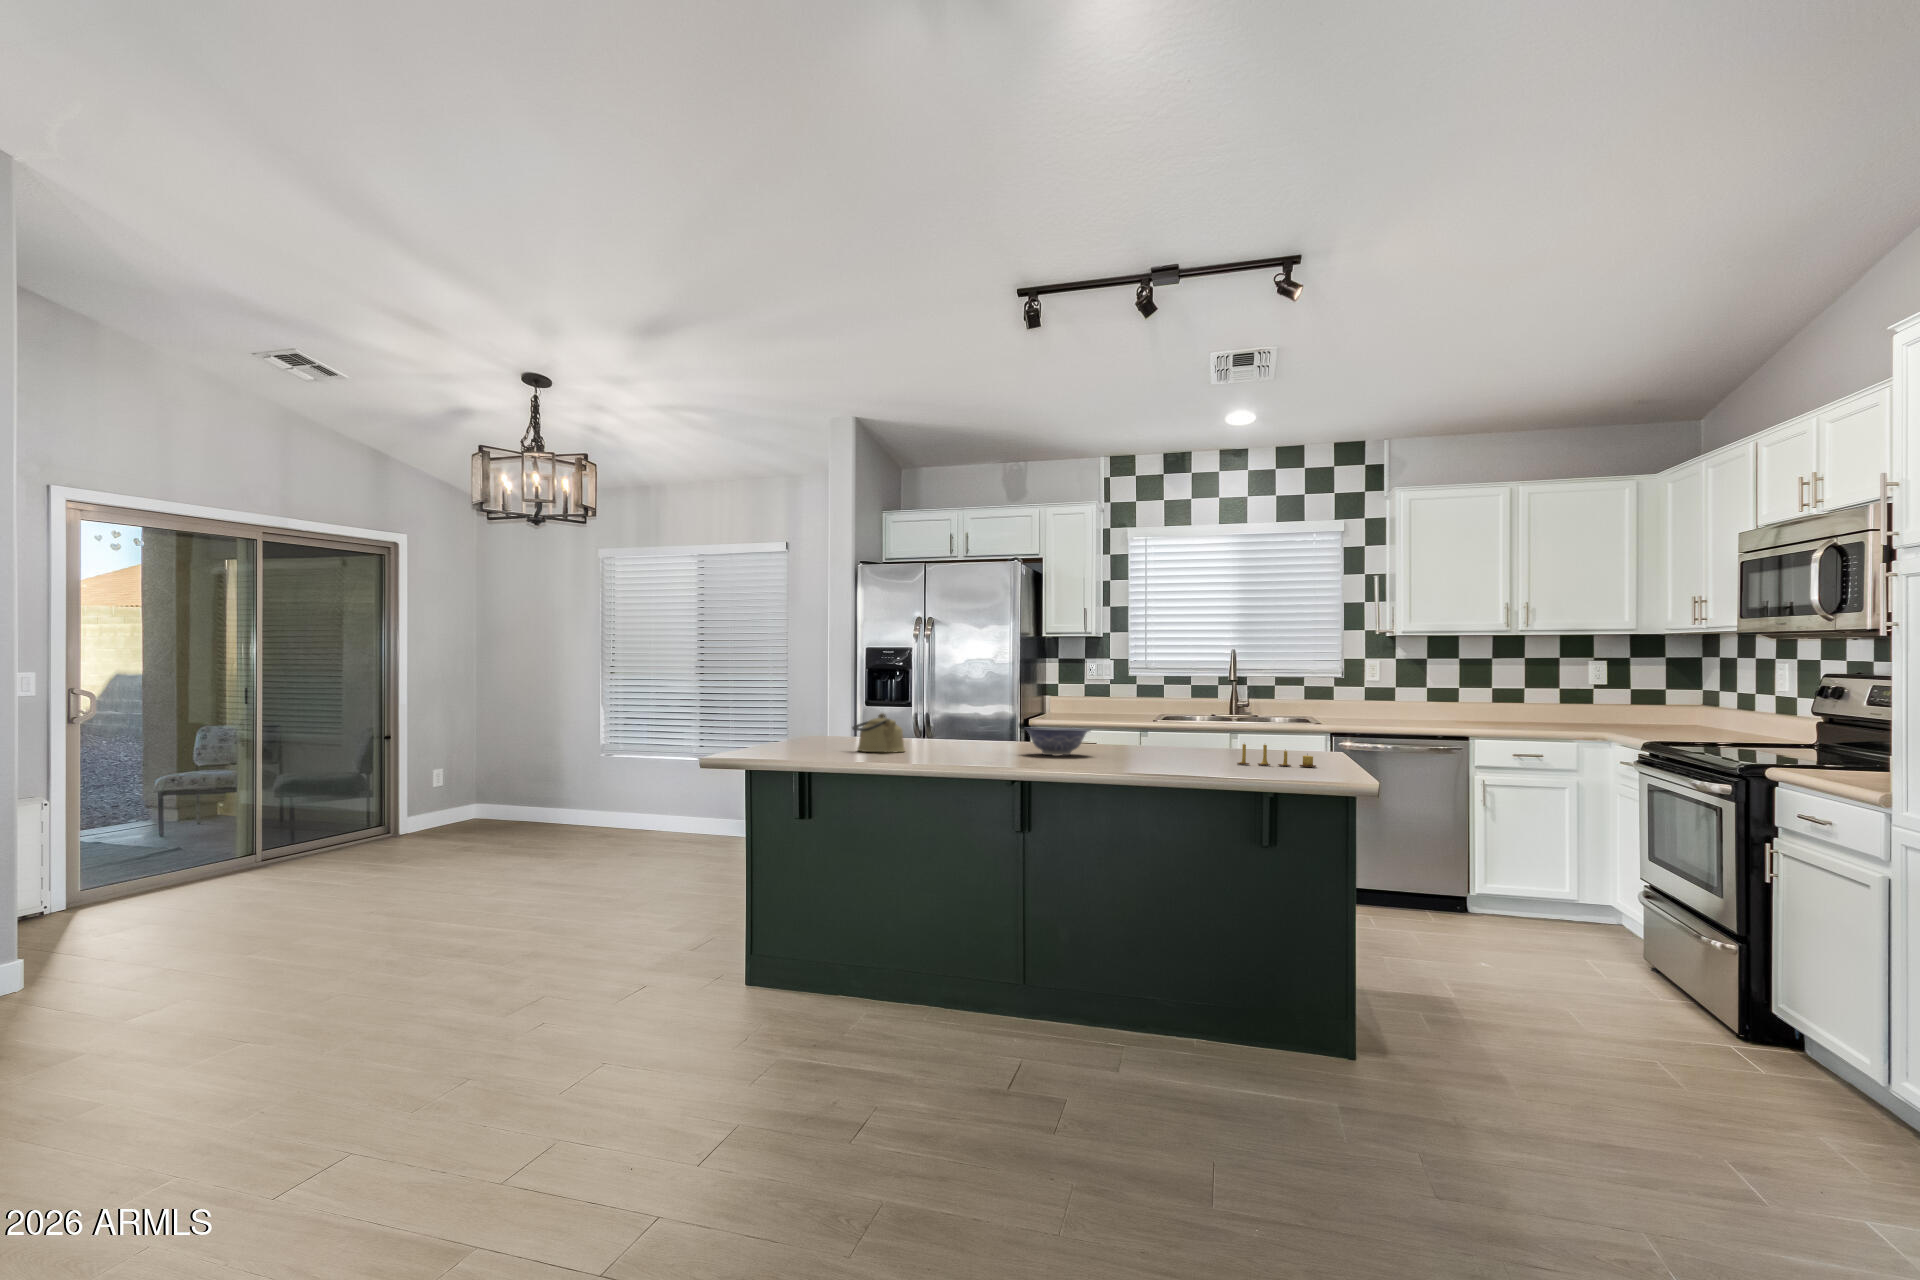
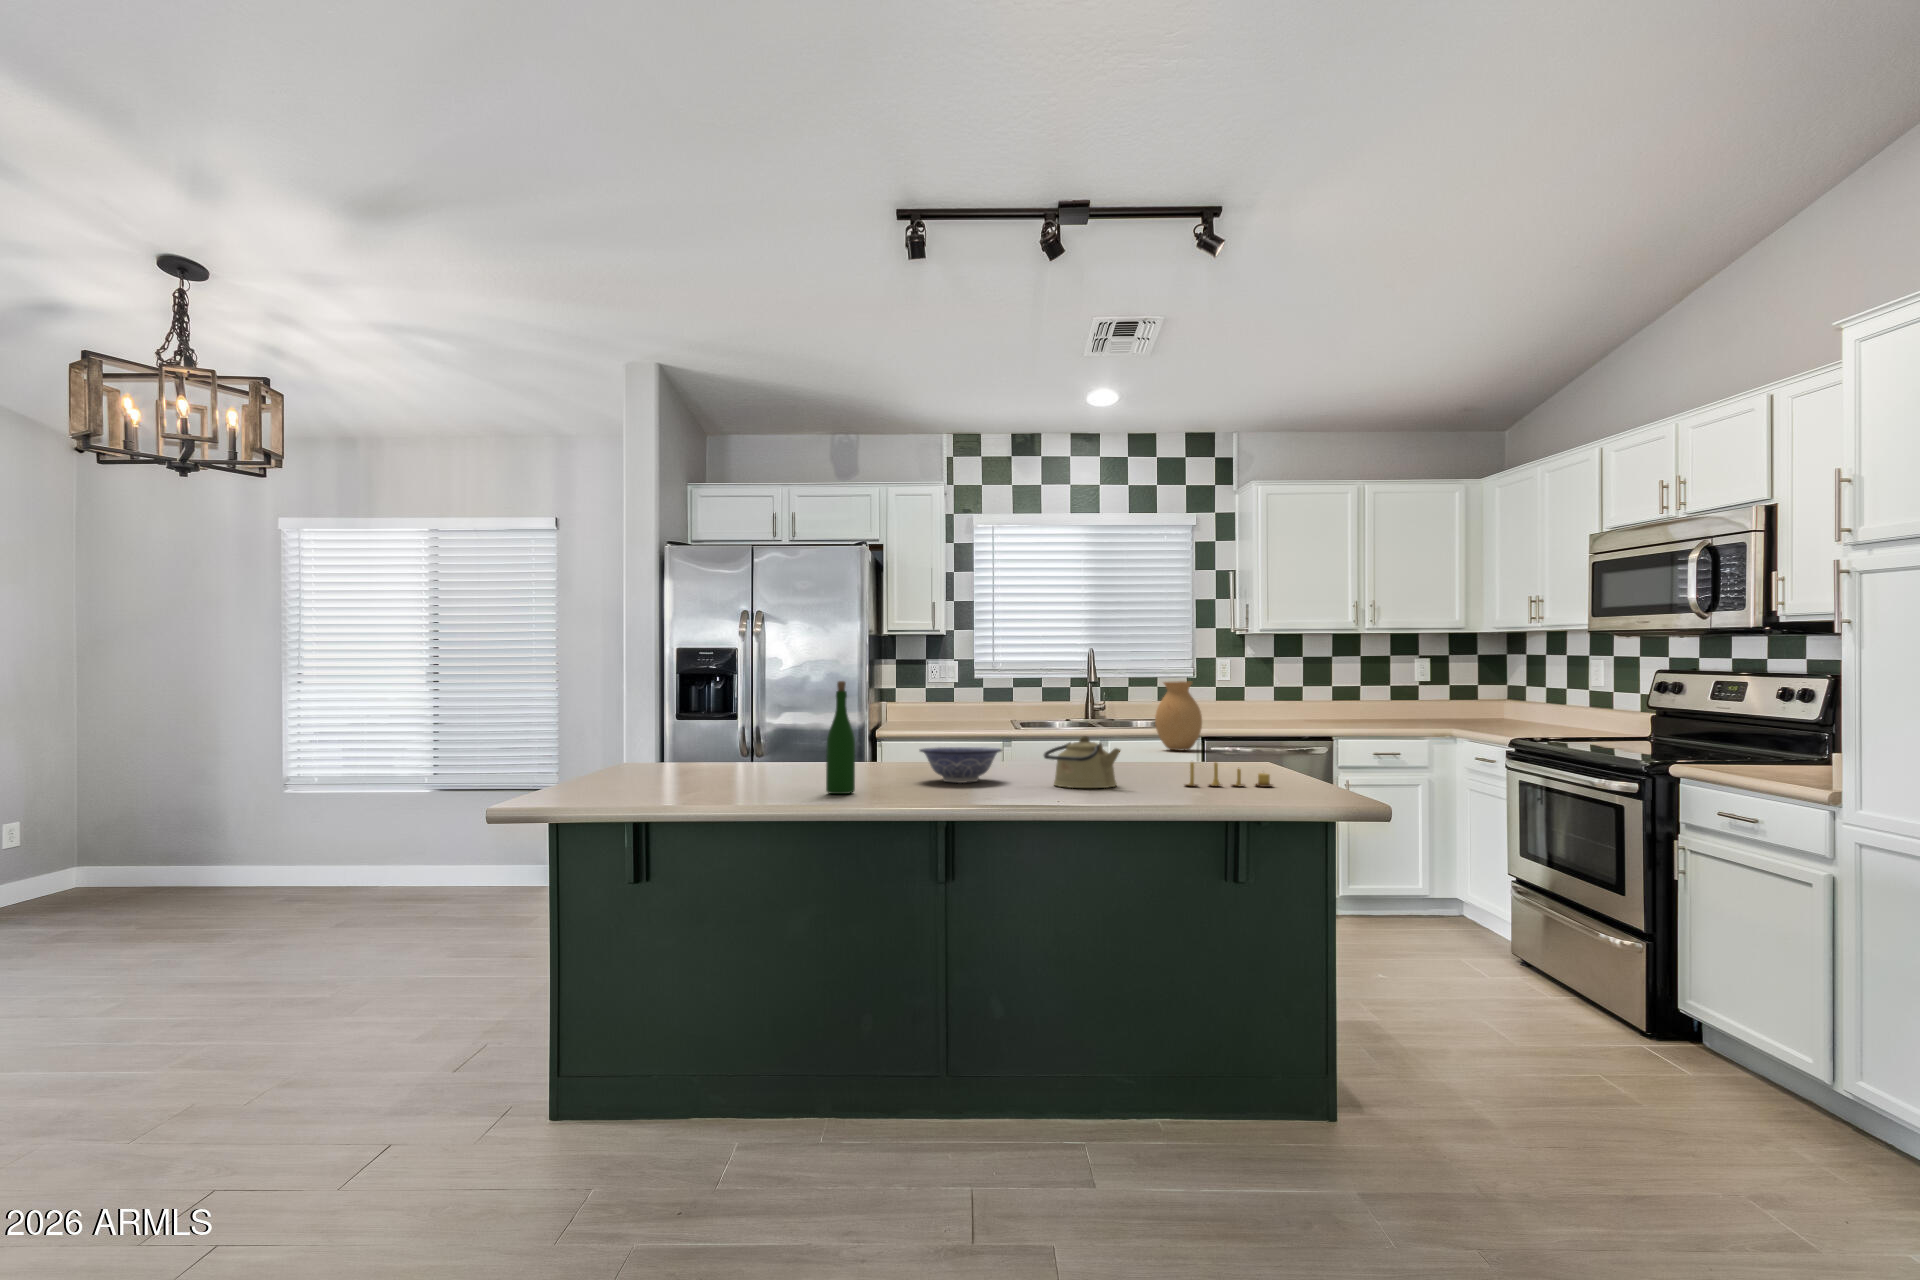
wine bottle: none [941,671,963,757] -> present [826,681,855,794]
vase: none [1278,681,1323,745] -> present [1155,681,1202,751]
kettle: present [852,714,905,752] -> present [1044,736,1120,788]

